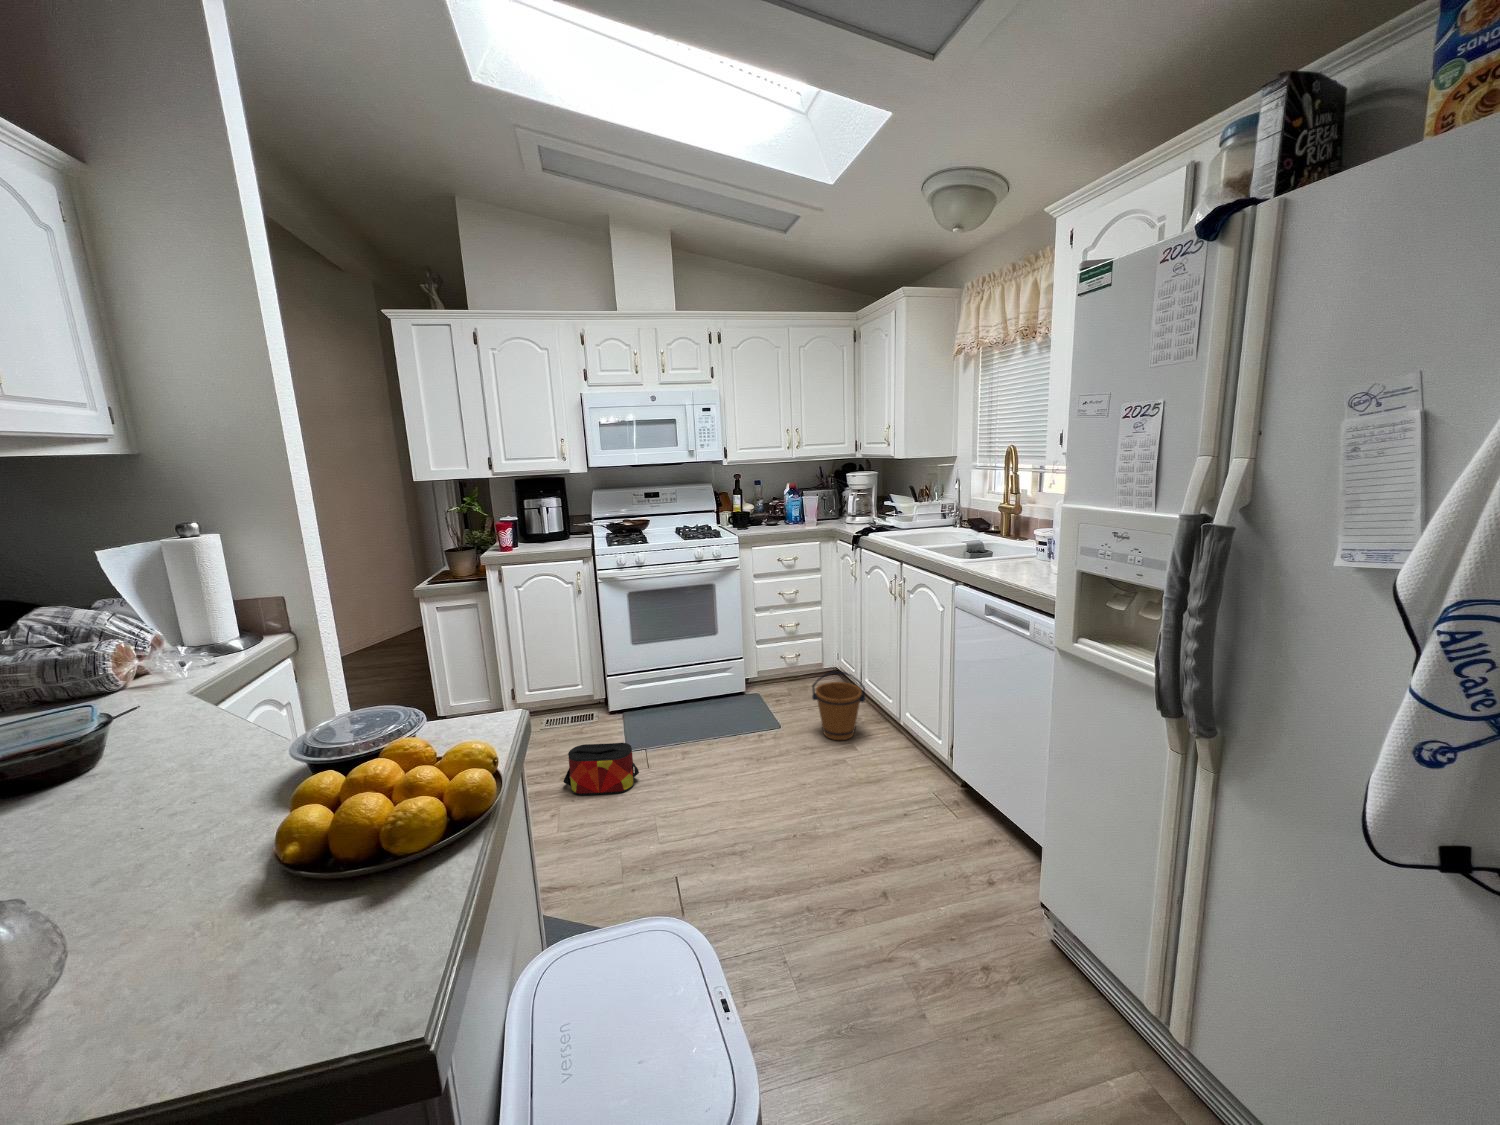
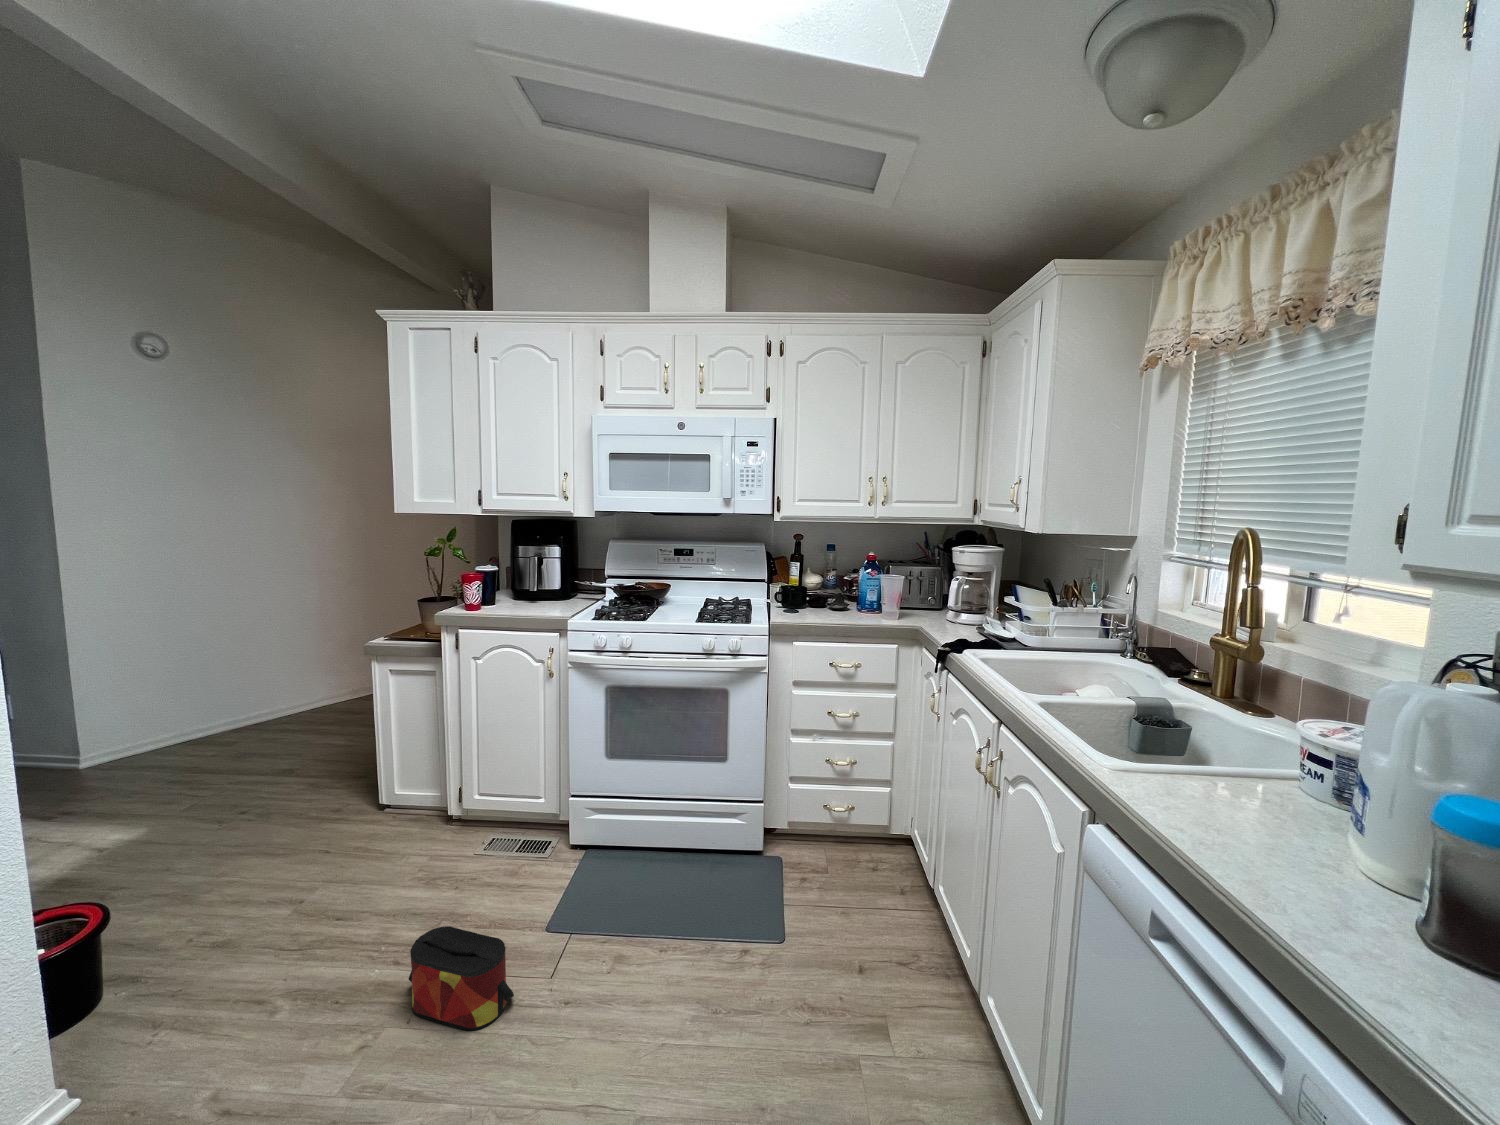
bucket: present [812,672,865,740] -> none [824,883,915,1011]

